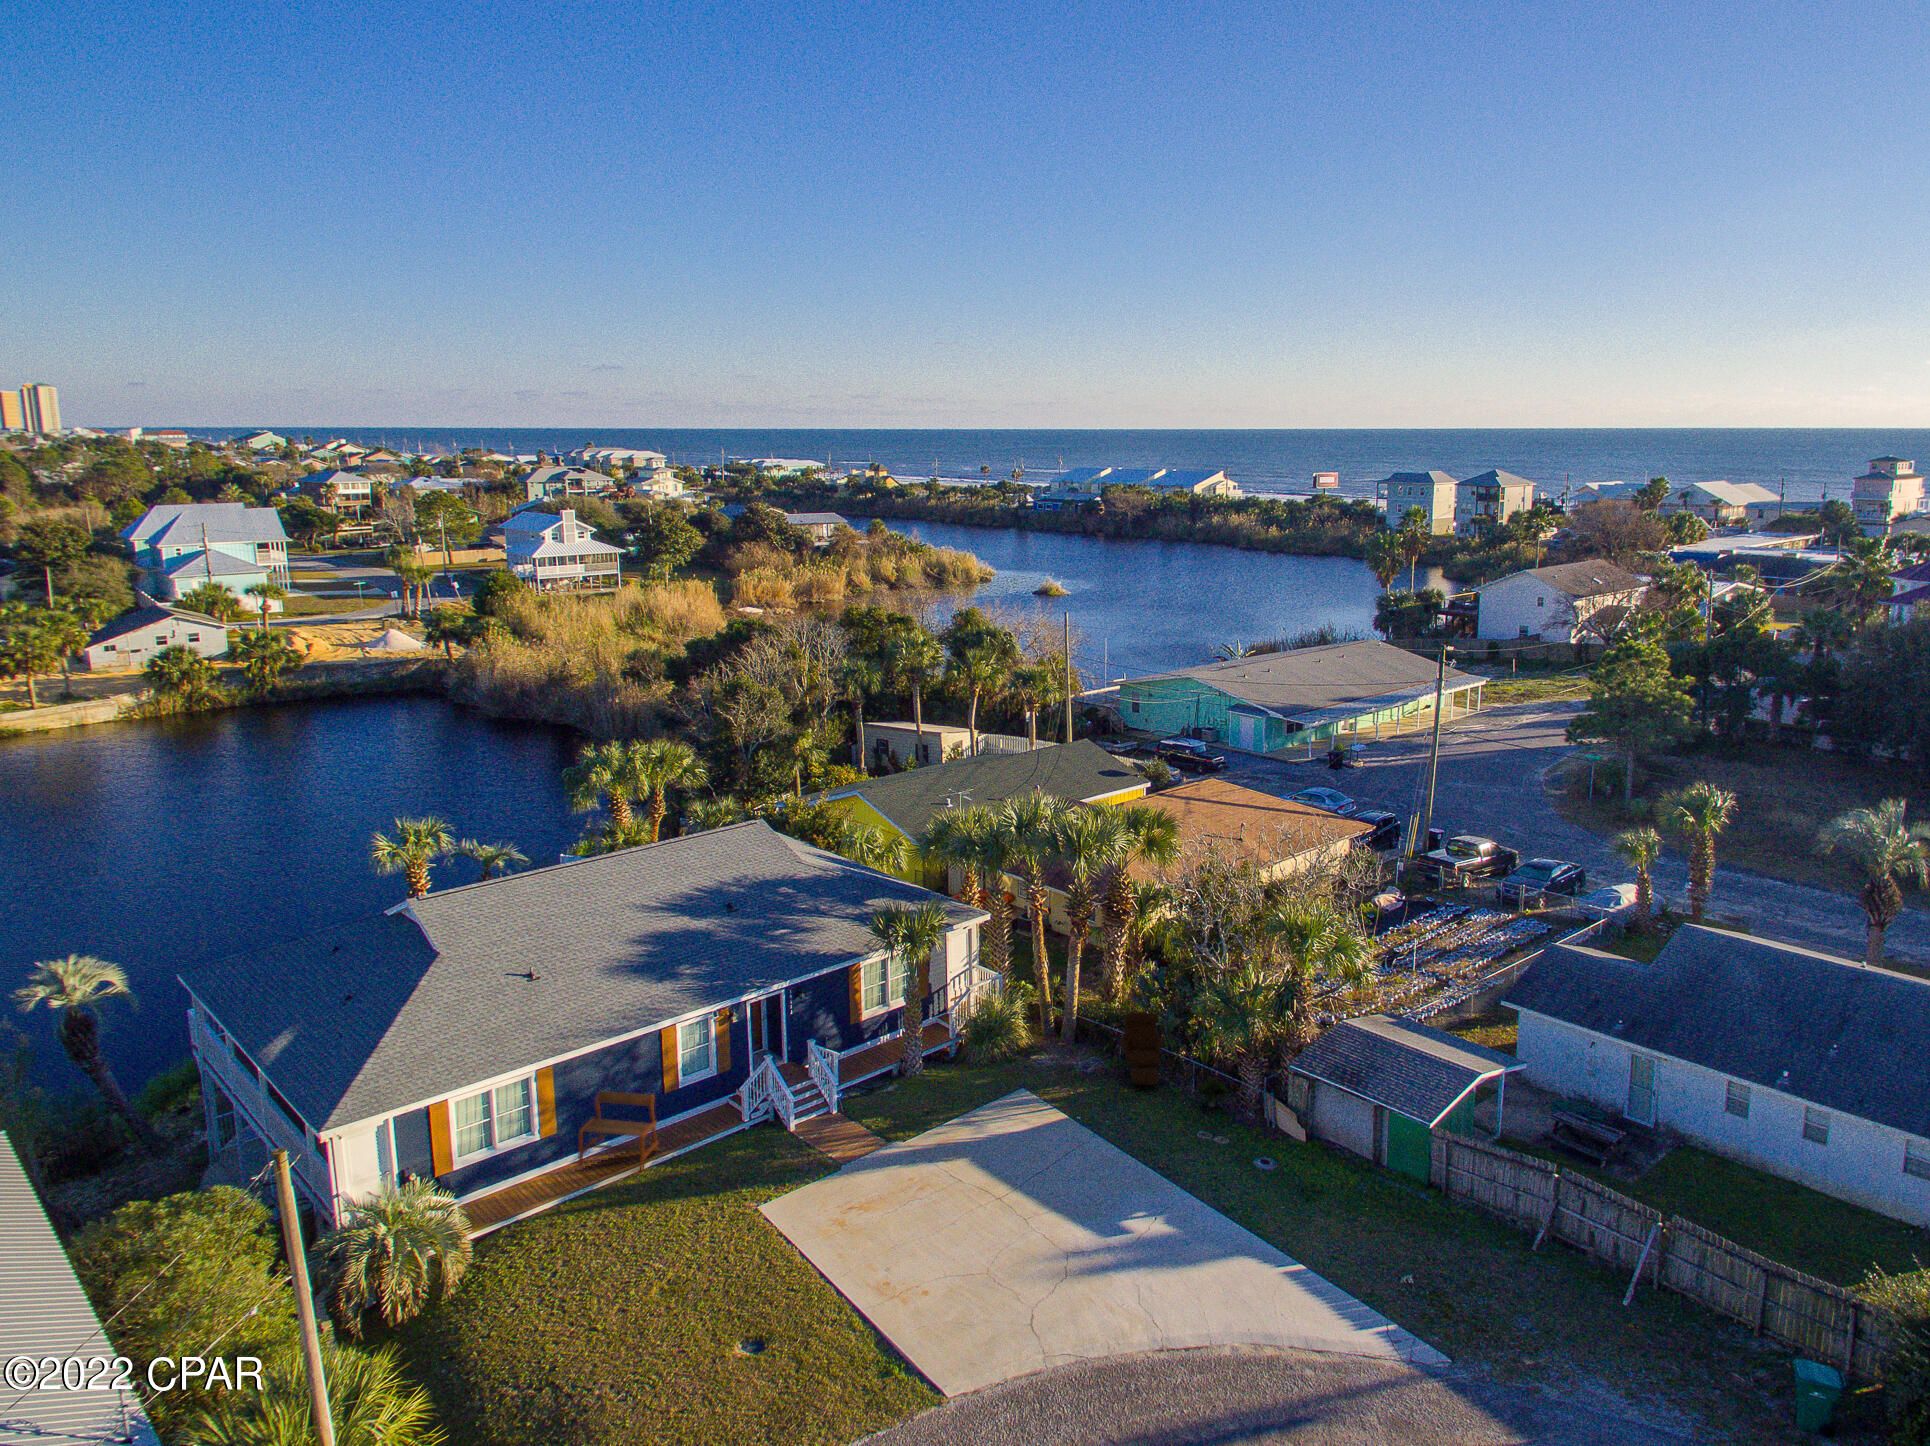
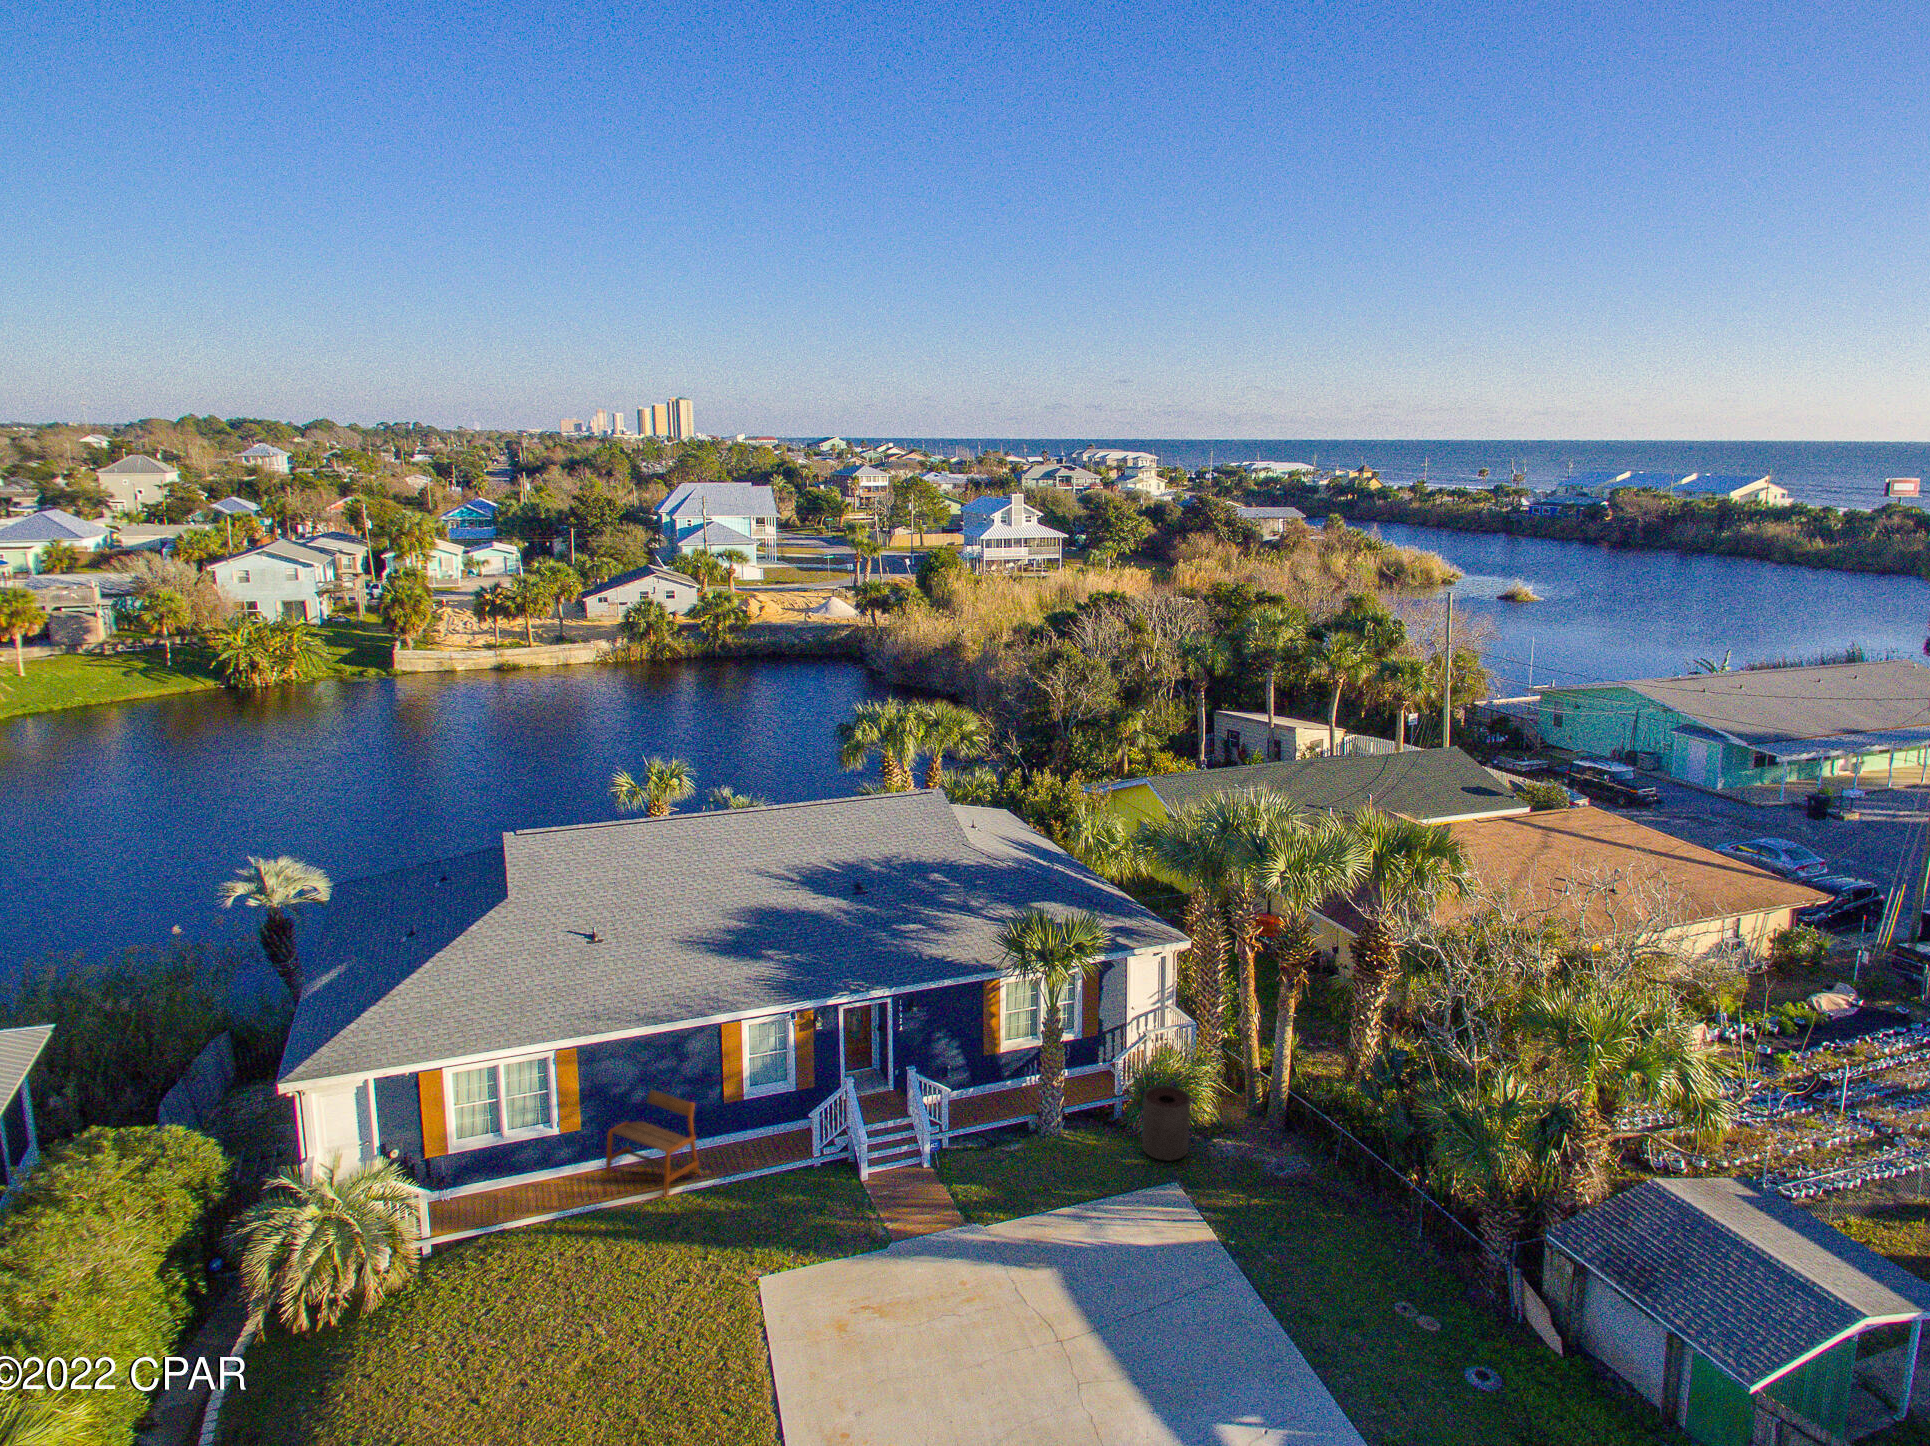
lounge chair: present [1120,1012,1164,1086] -> none [1324,1104,1391,1227]
trash can: none [988,1022,1022,1075] -> present [1142,1086,1190,1160]
potted plant: present [1197,1076,1229,1107] -> none [1417,1220,1478,1272]

